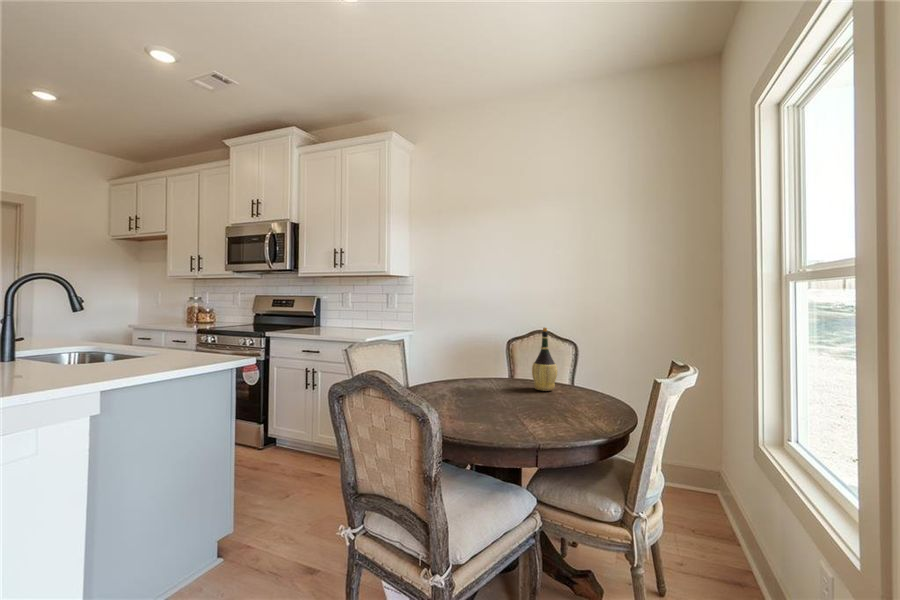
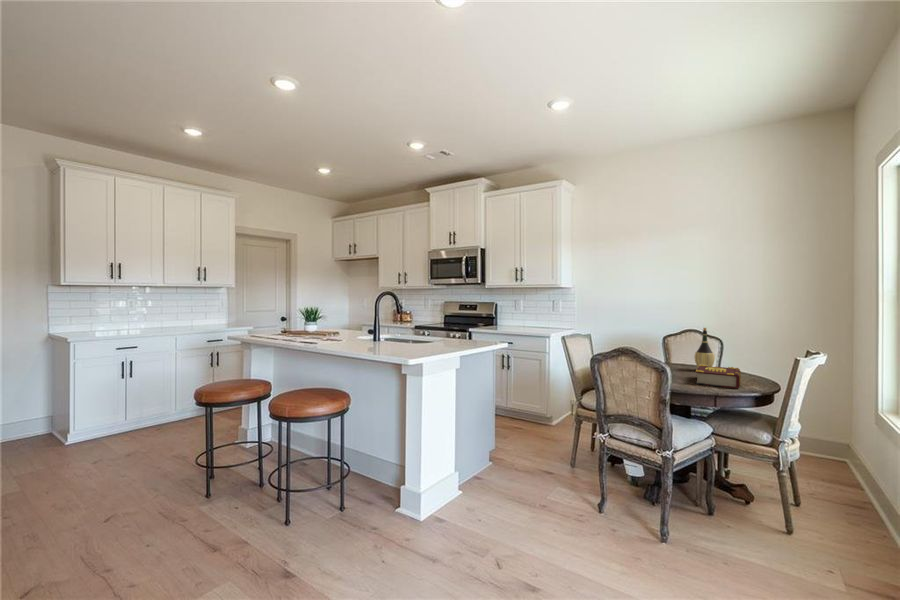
book: none [514,385,583,430] -> present [696,364,741,389]

